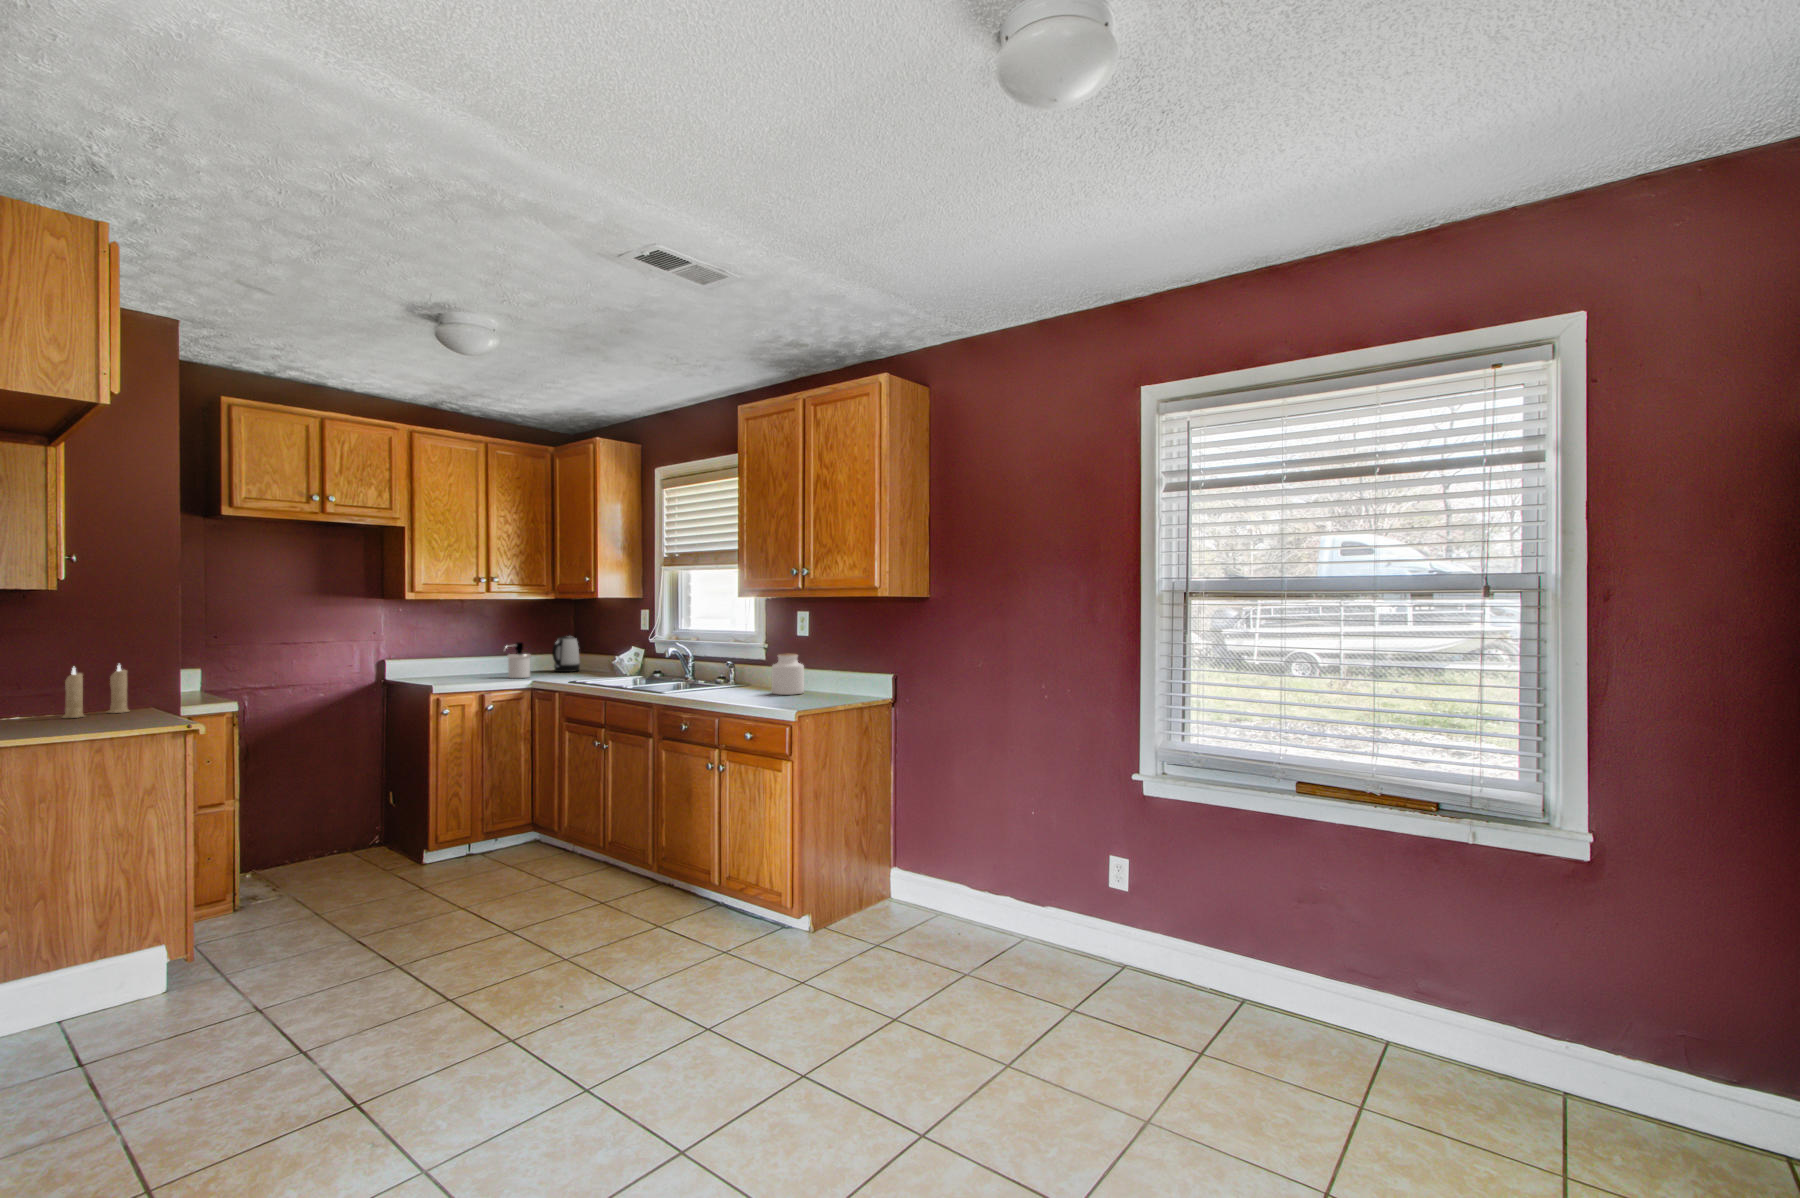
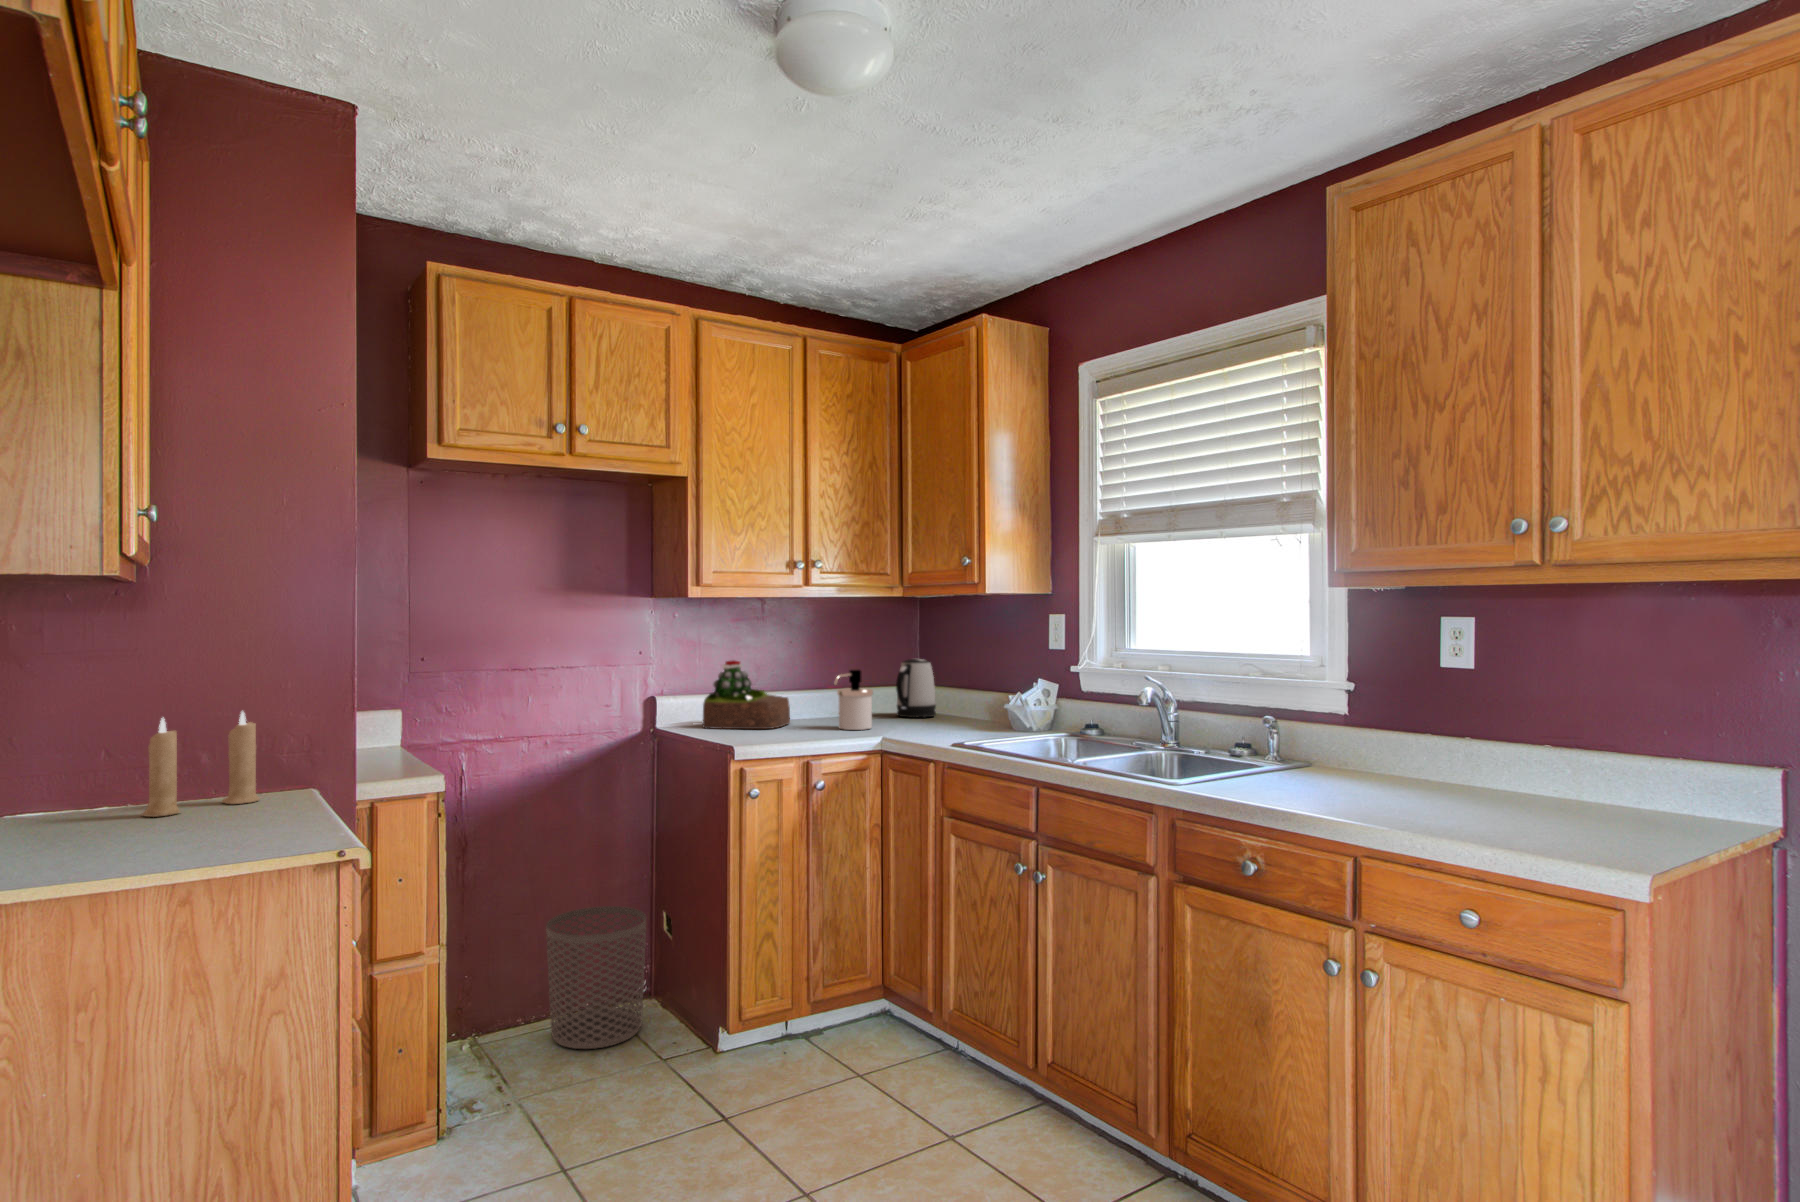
succulent plant: none [417,638,478,680] -> present [703,661,790,729]
jar: present [772,654,804,695] -> none [1425,711,1506,805]
waste bin: none [306,790,376,872] -> present [546,906,646,1049]

